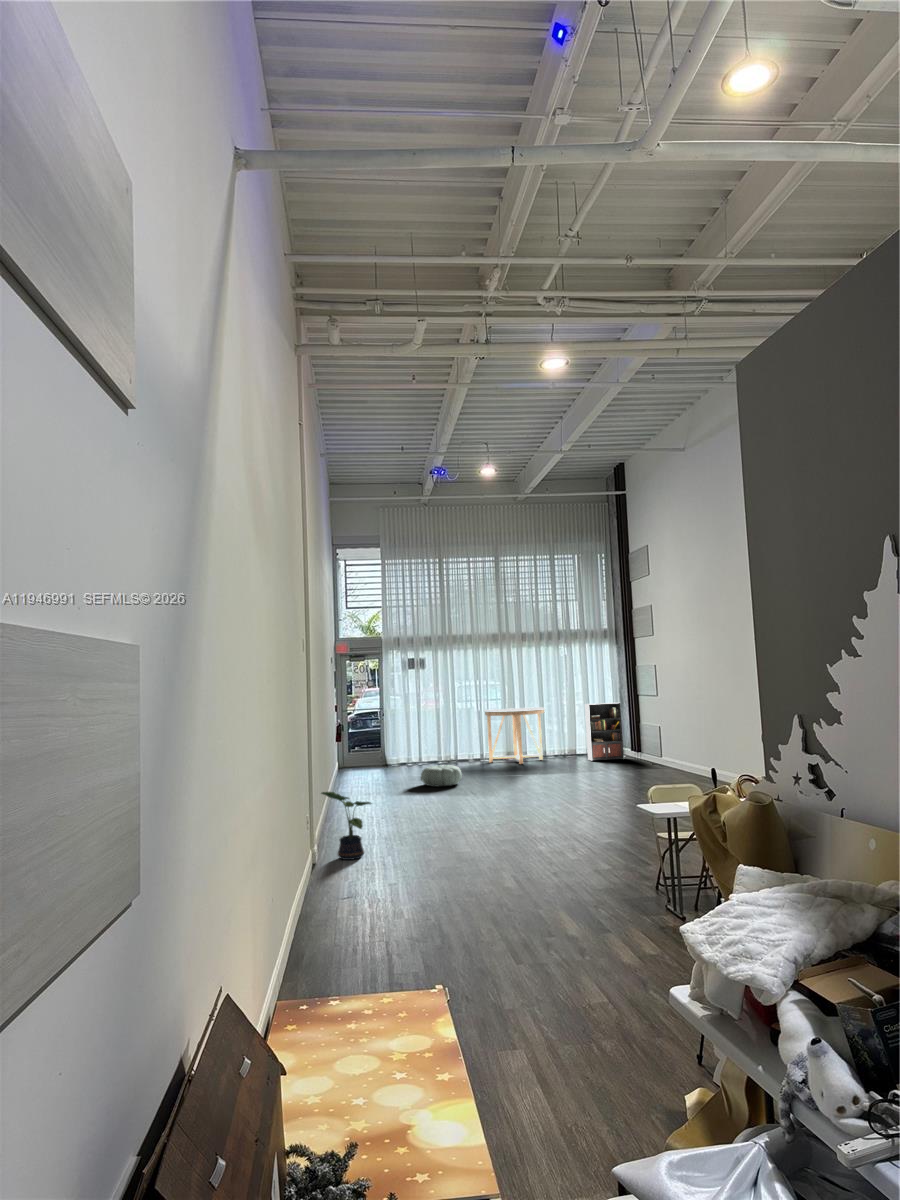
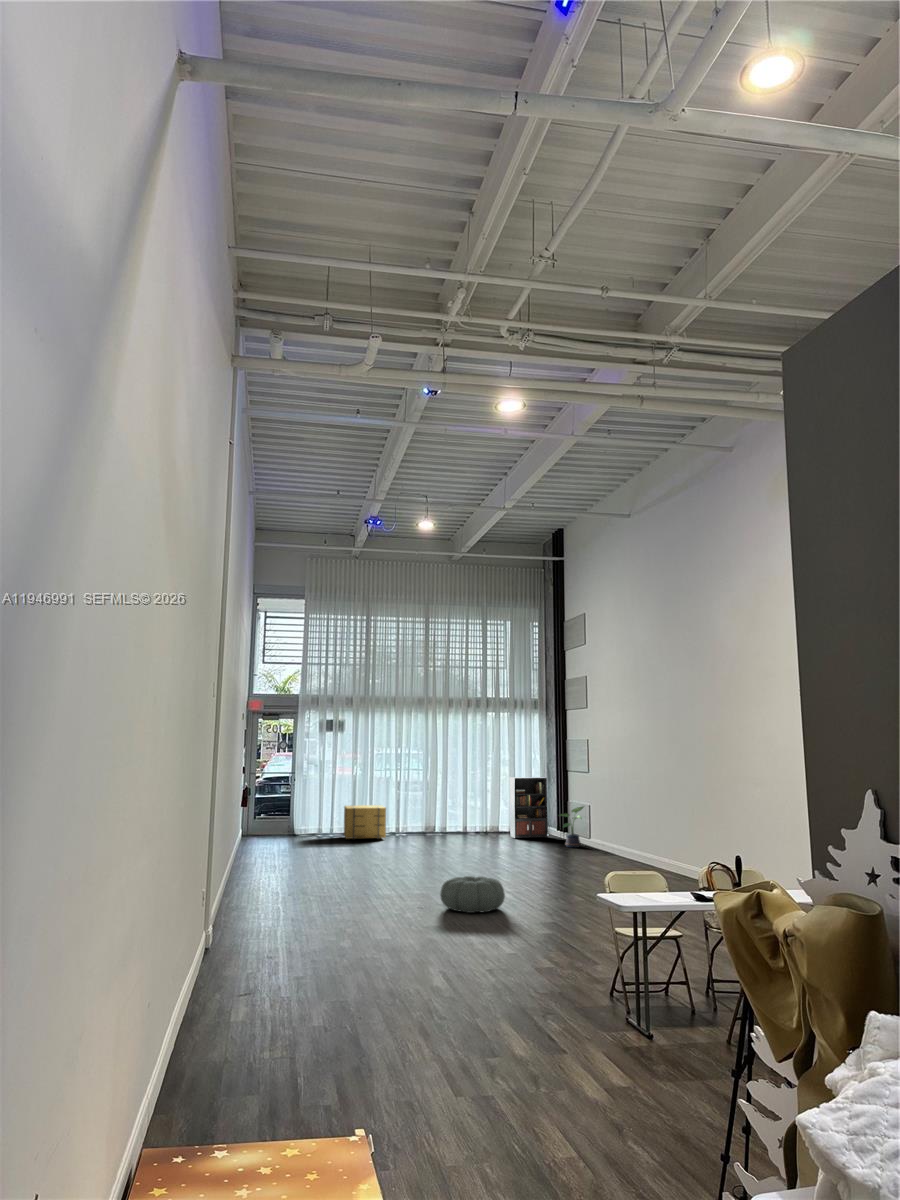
console table: present [484,707,545,764] -> none [404,779,469,839]
cardboard box: none [430,735,470,768] -> present [344,805,386,839]
pouf: present [421,765,462,787] -> present [440,876,505,913]
potted plant: present [321,792,371,860] -> present [560,806,584,848]

